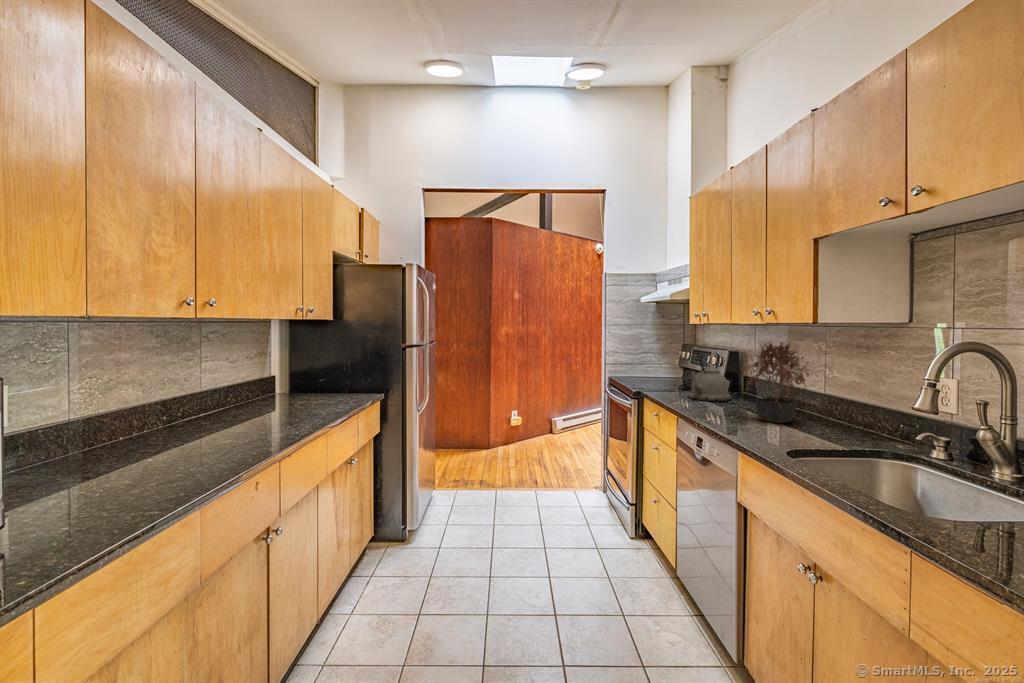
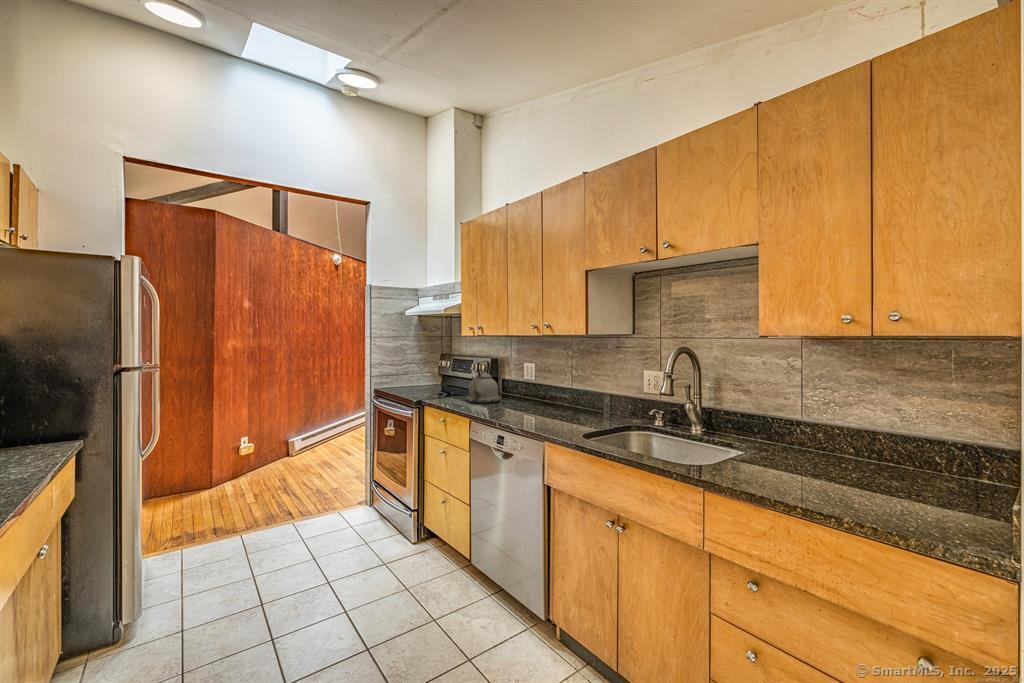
potted plant: present [745,342,809,423] -> none [523,348,574,415]

